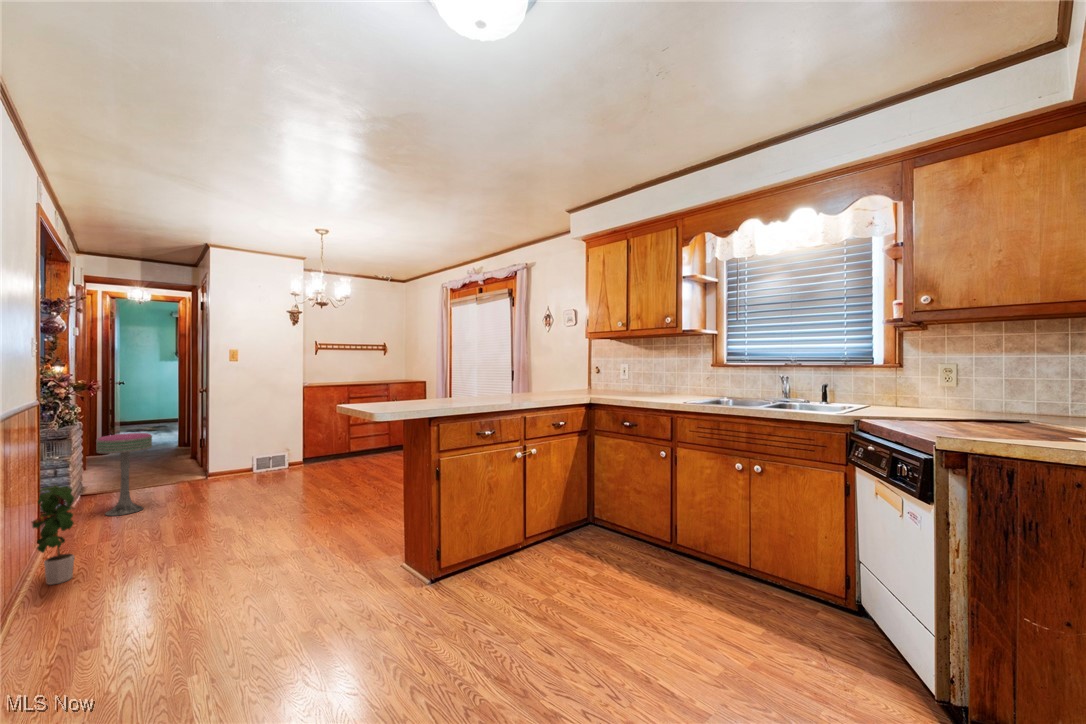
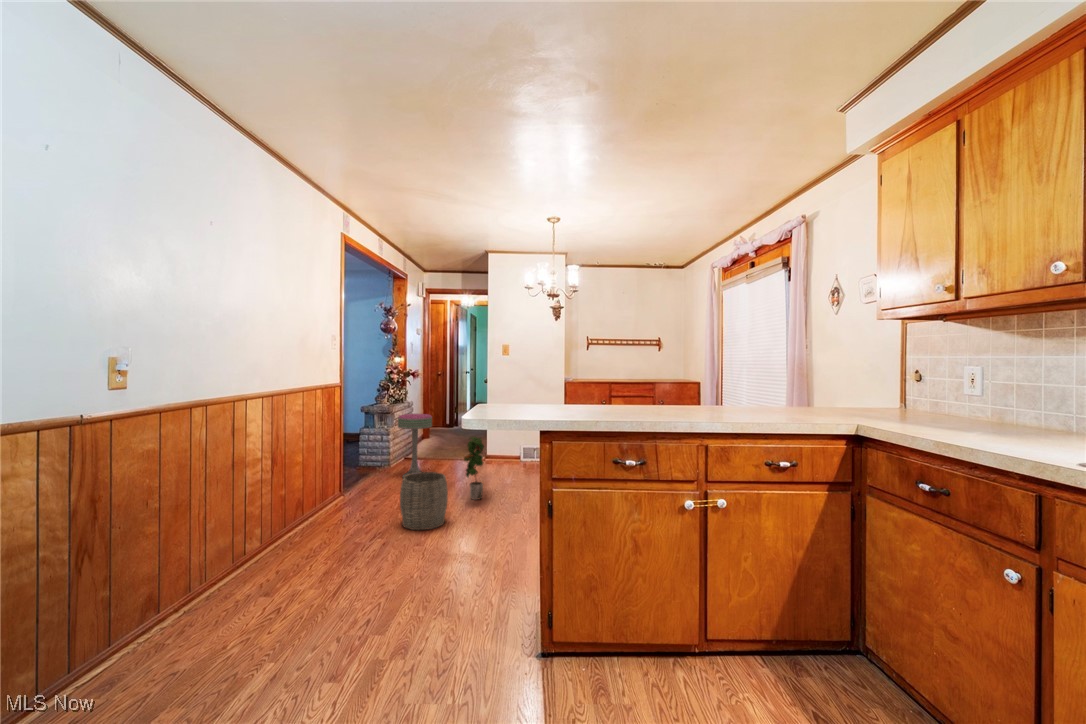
potted plant: present [32,484,75,585] -> present [464,437,484,500]
woven basket: none [175,488,238,554] -> present [400,472,448,530]

